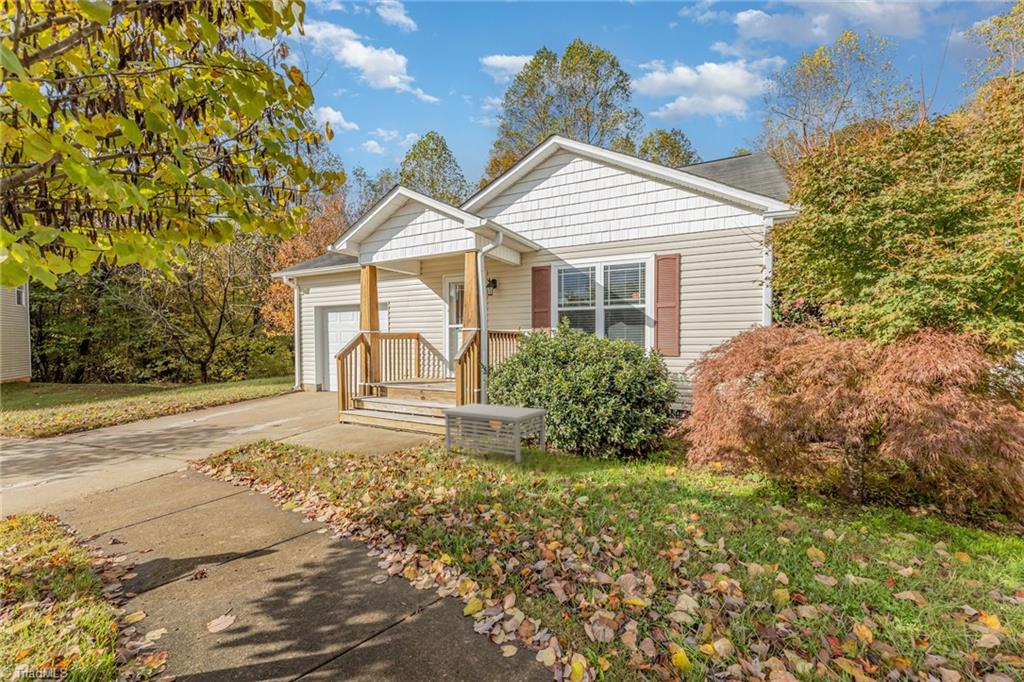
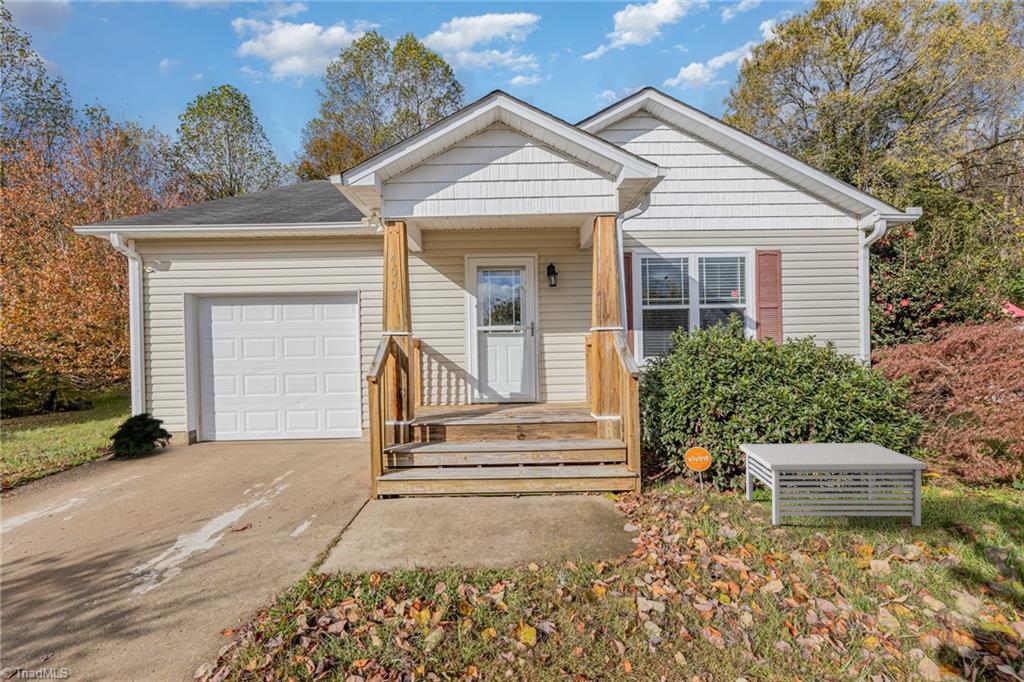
potted plant: none [276,372,307,395] -> present [108,413,173,459]

